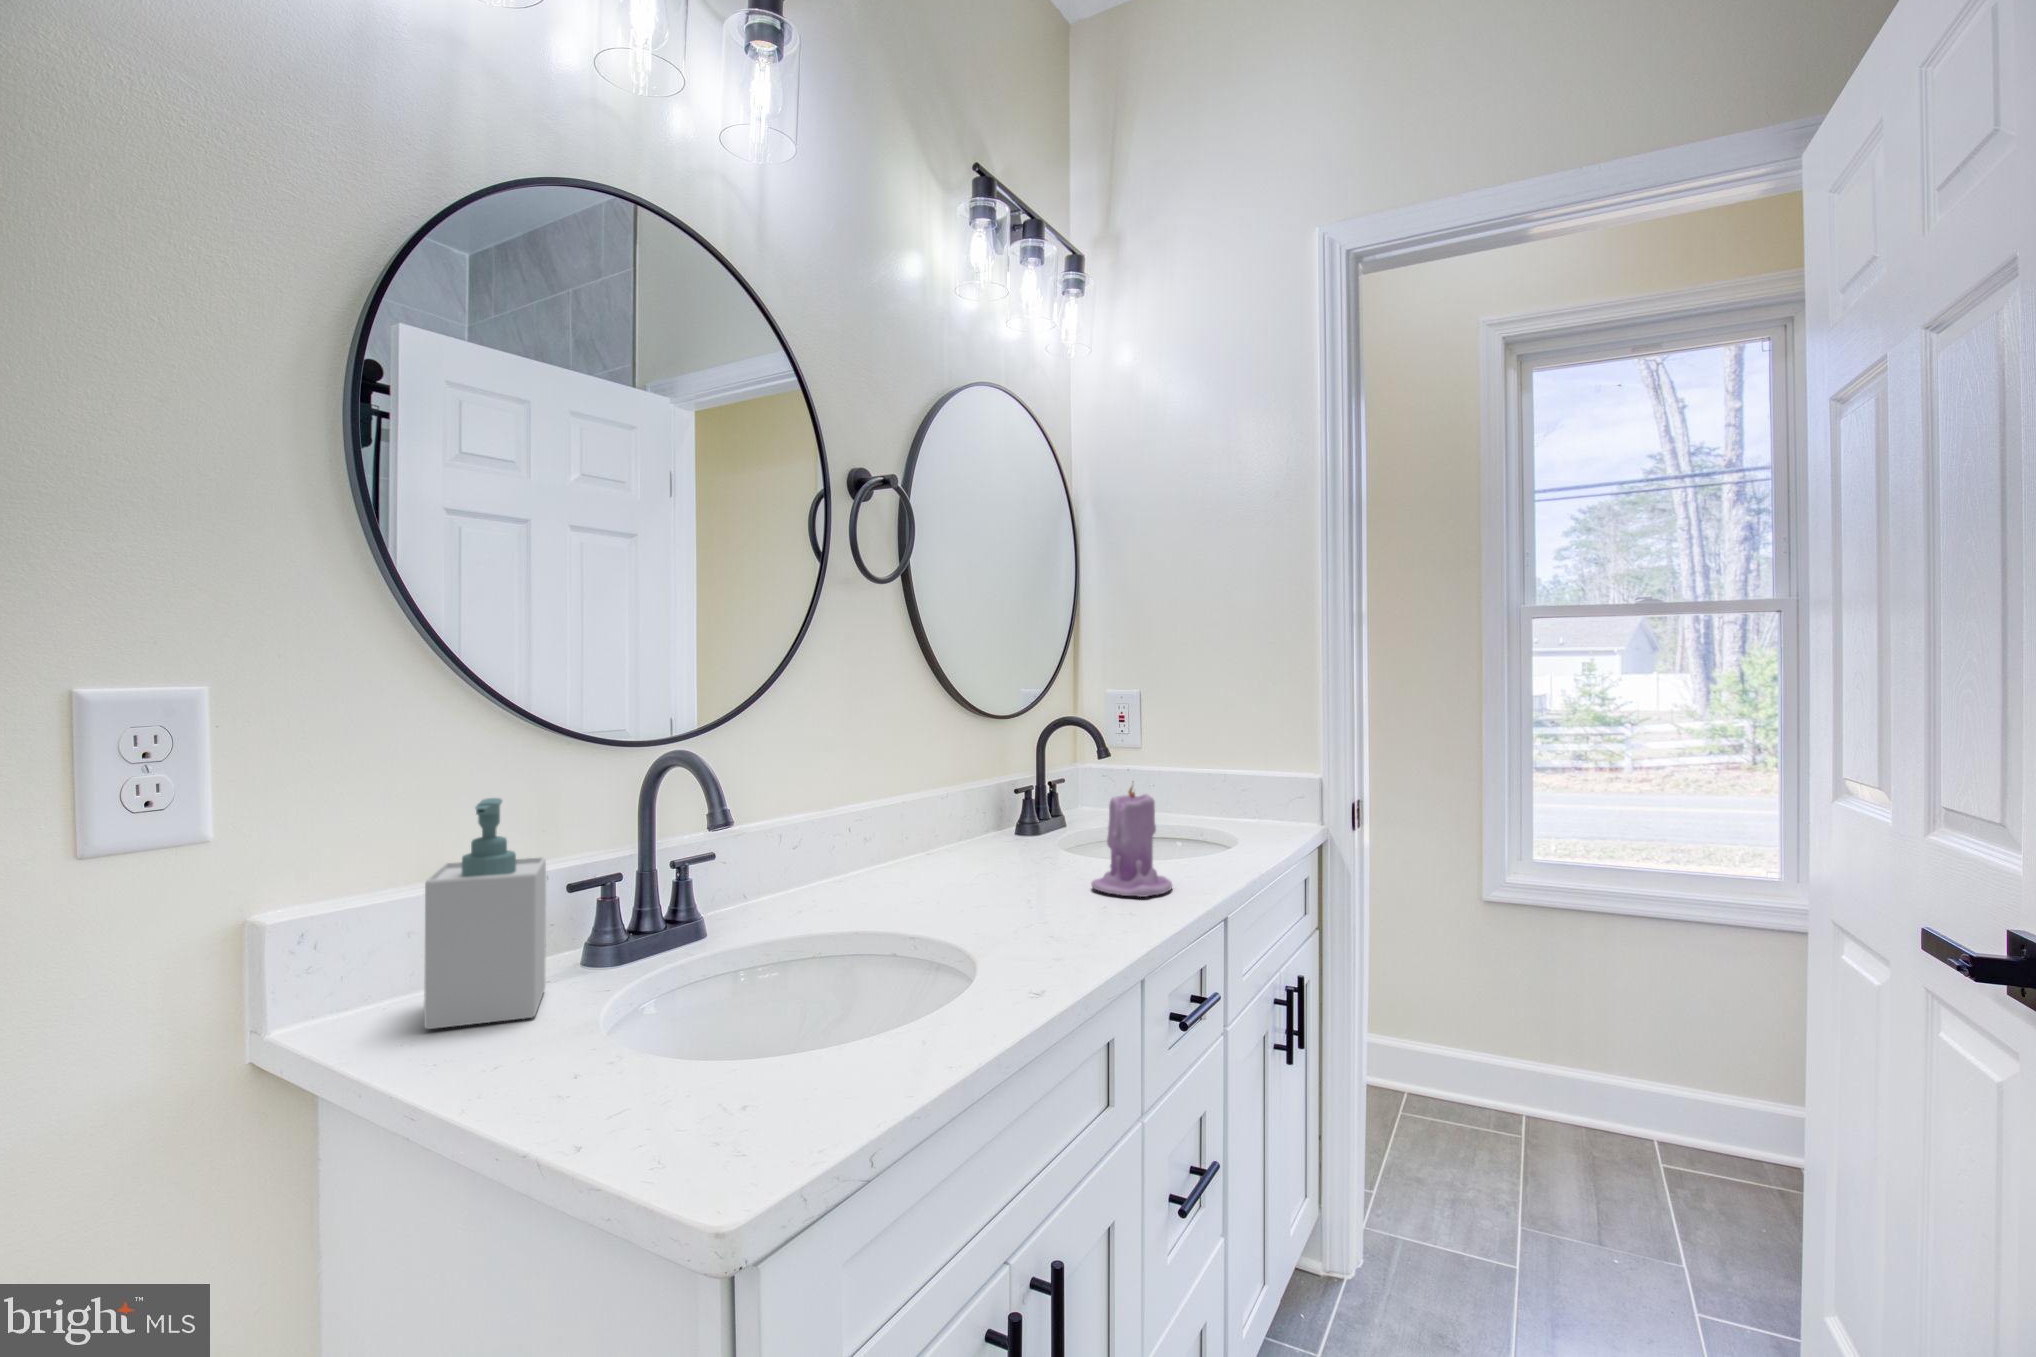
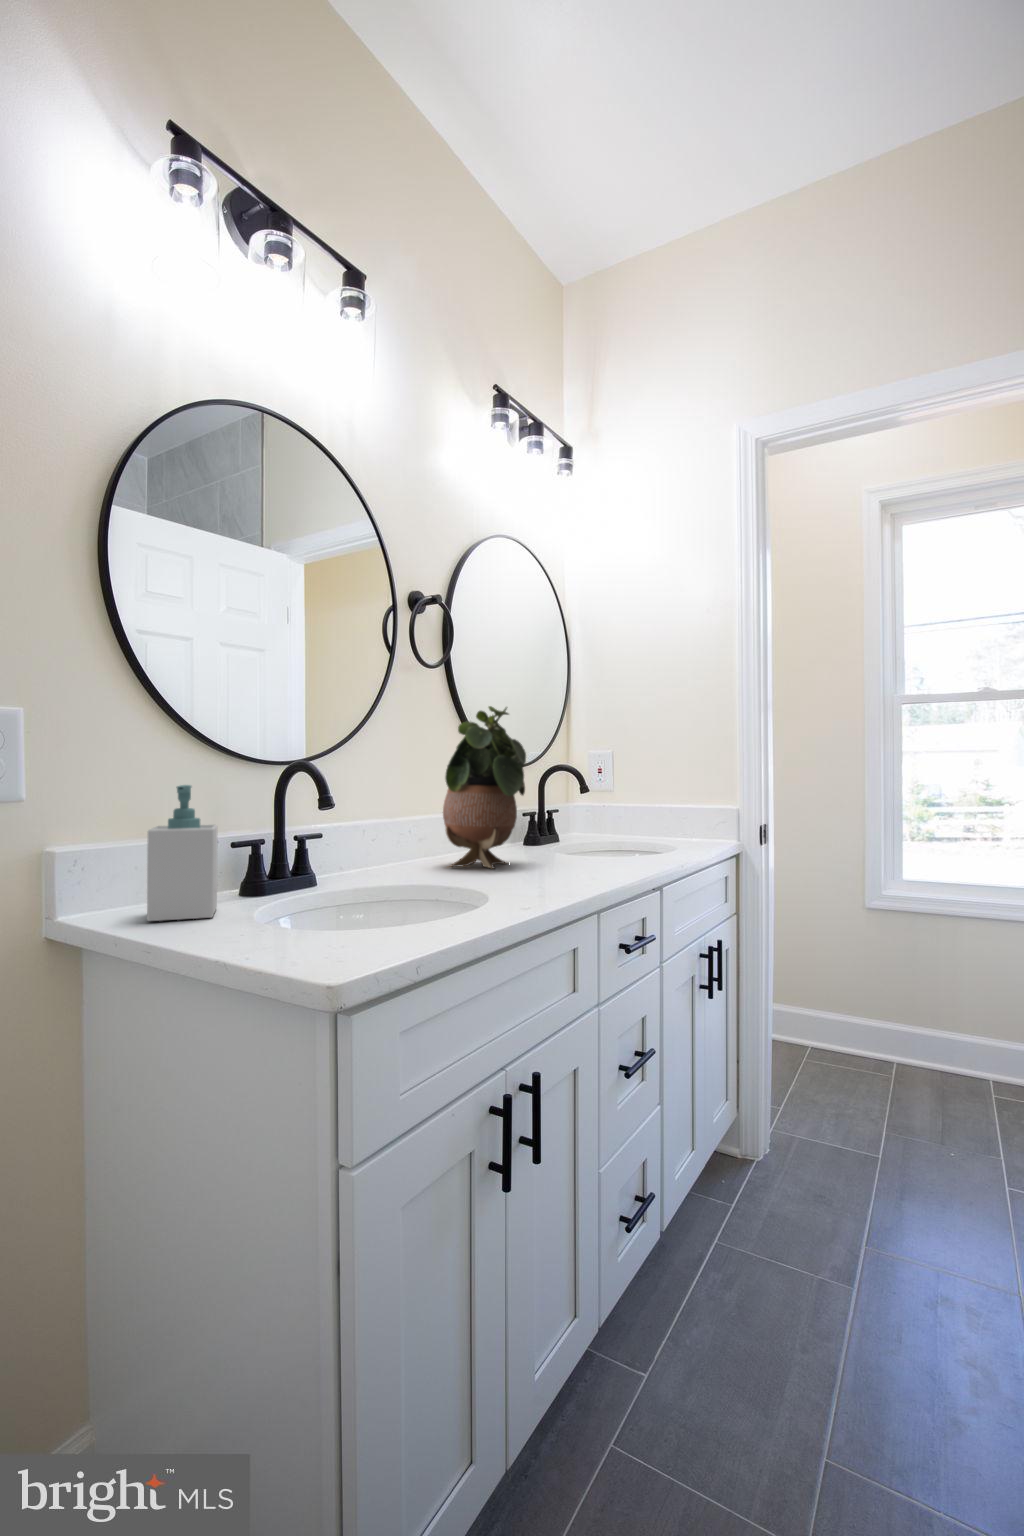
potted plant: none [900,642,1024,887] -> present [443,706,526,869]
candle: present [1091,781,1172,897] -> none [570,796,625,872]

